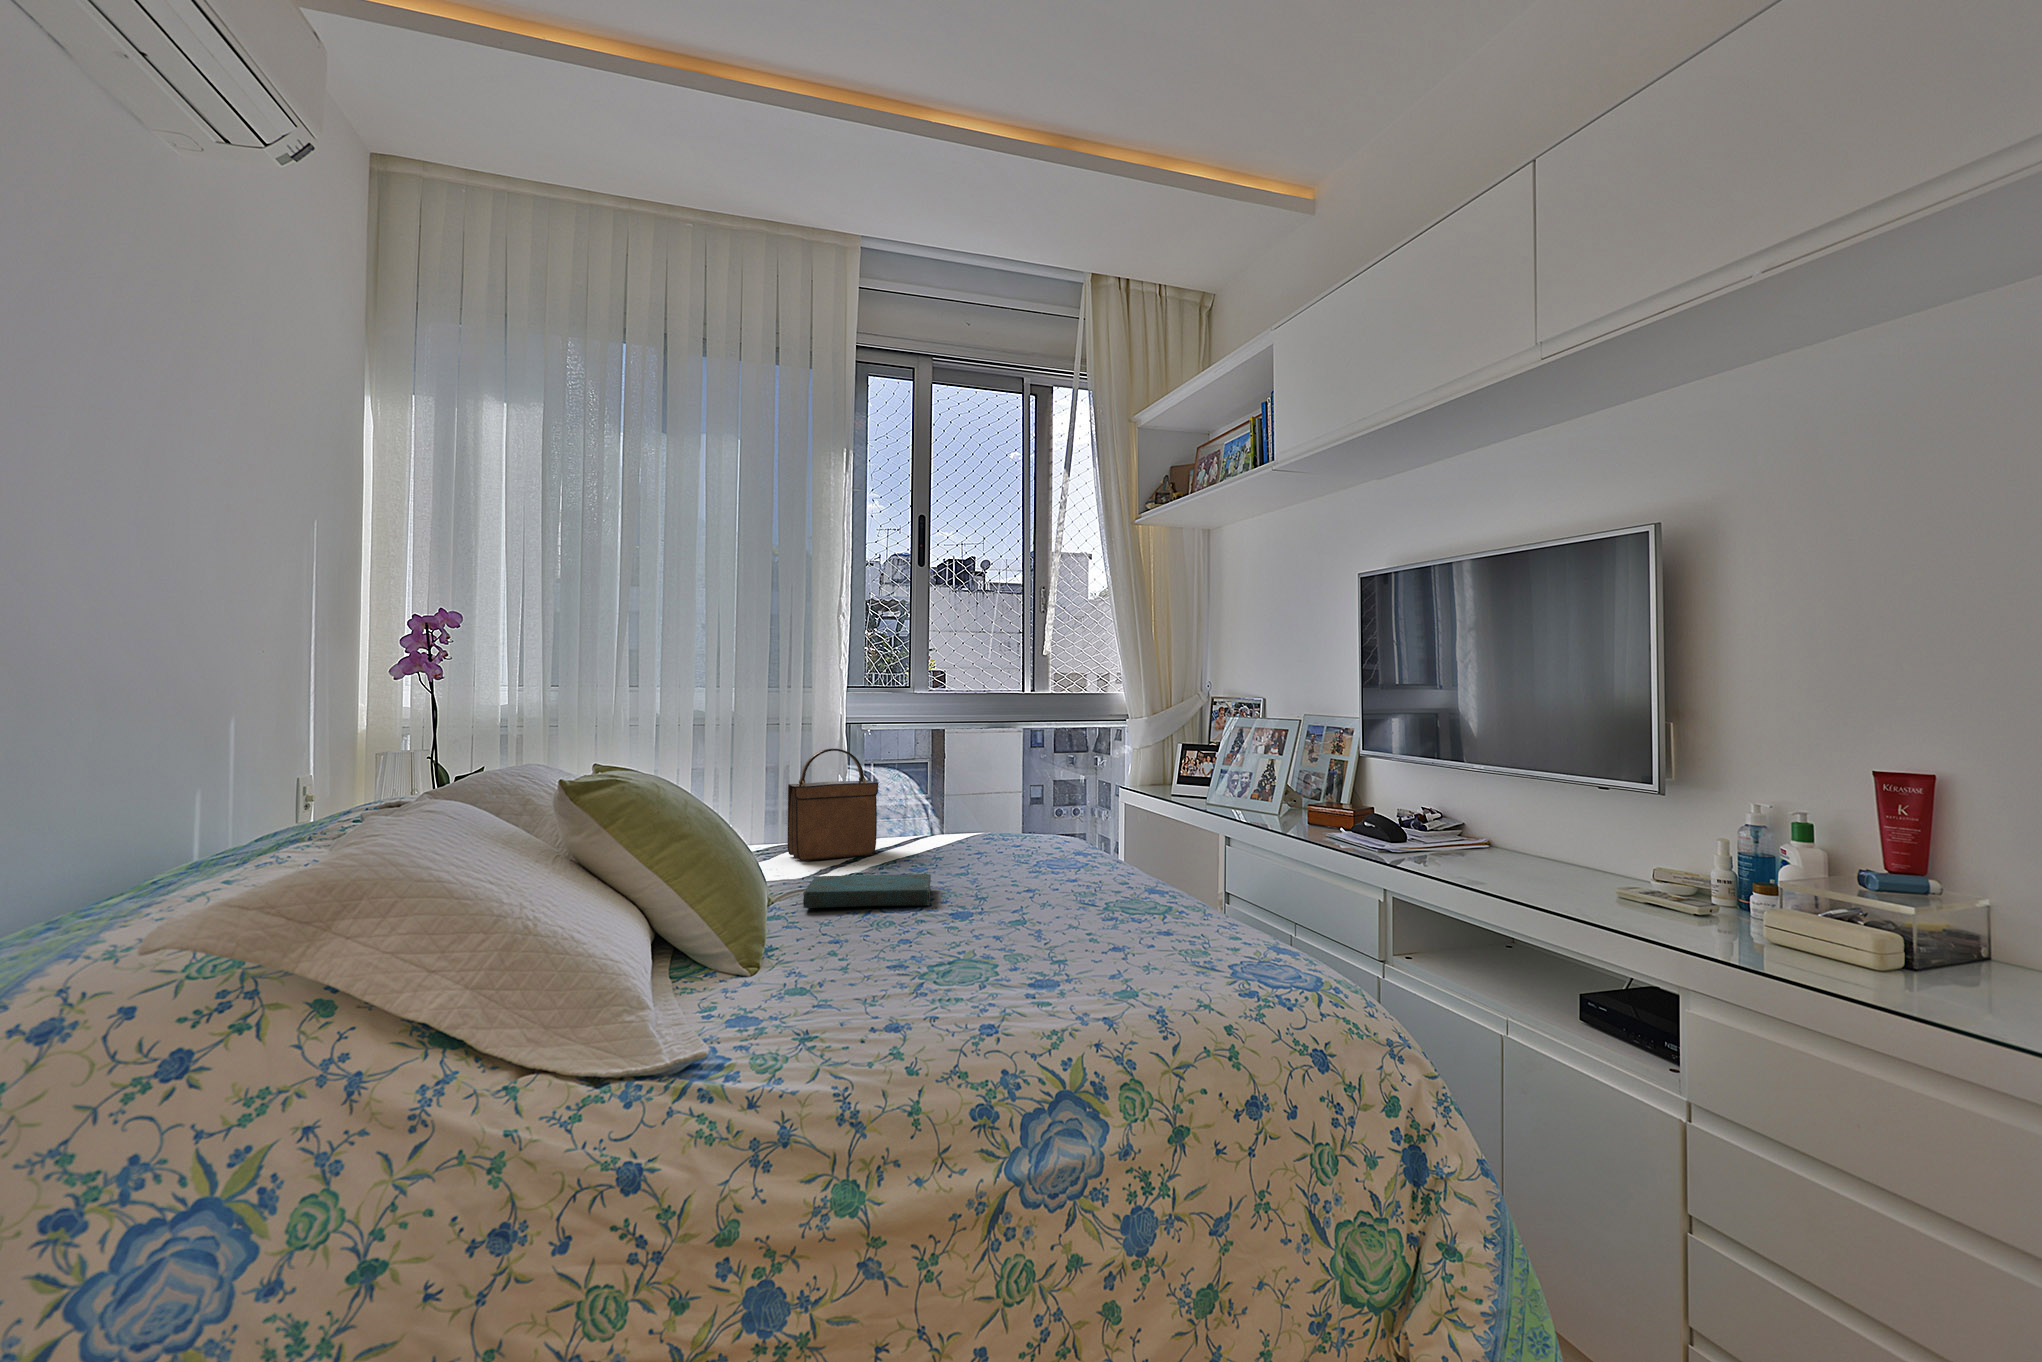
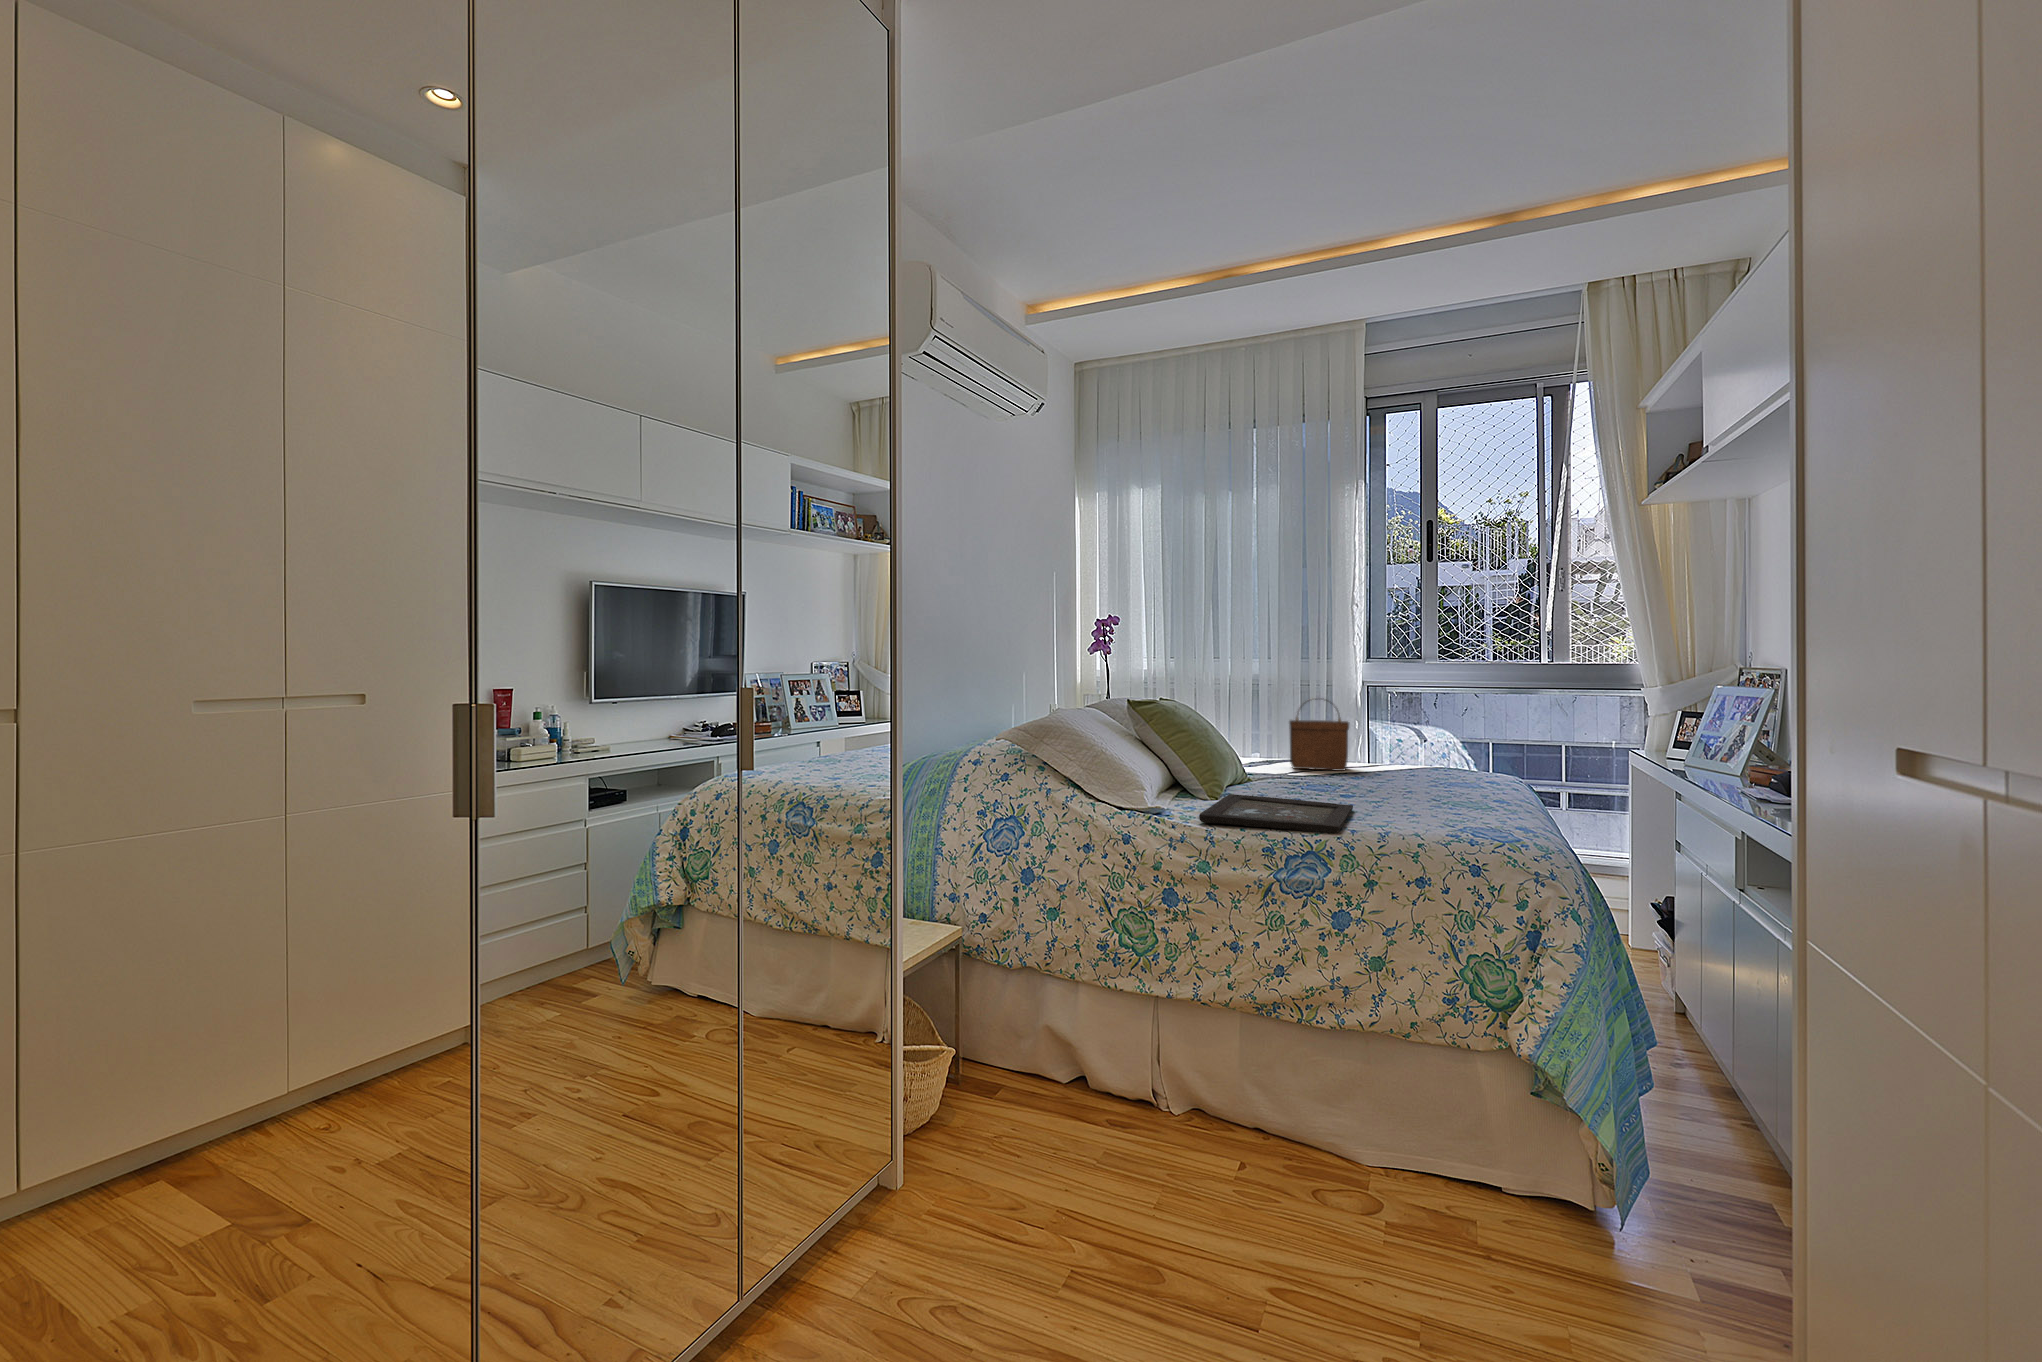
book: present [803,874,931,908] -> none [1264,771,1353,791]
tray: none [799,945,1108,1077] -> present [1199,794,1353,833]

